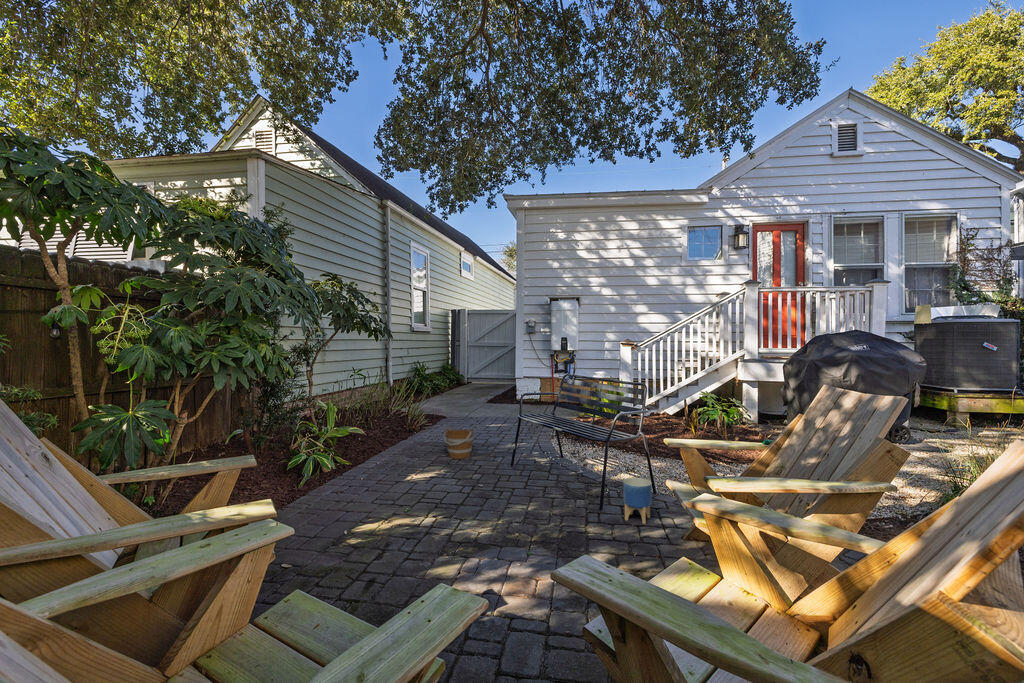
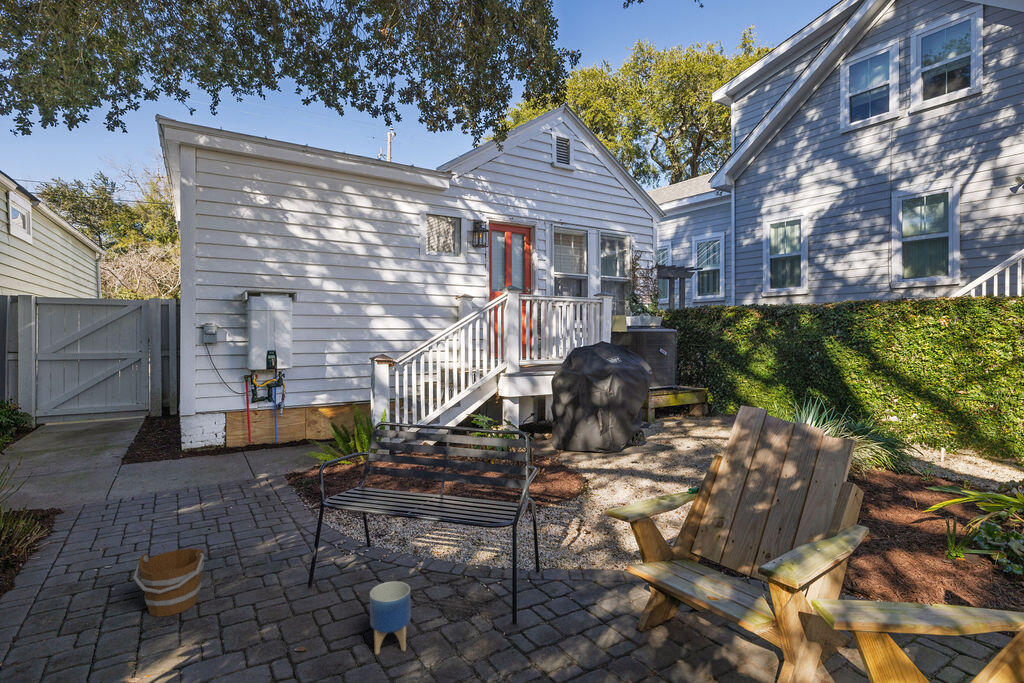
planter: present [623,478,652,524] -> present [370,581,411,655]

